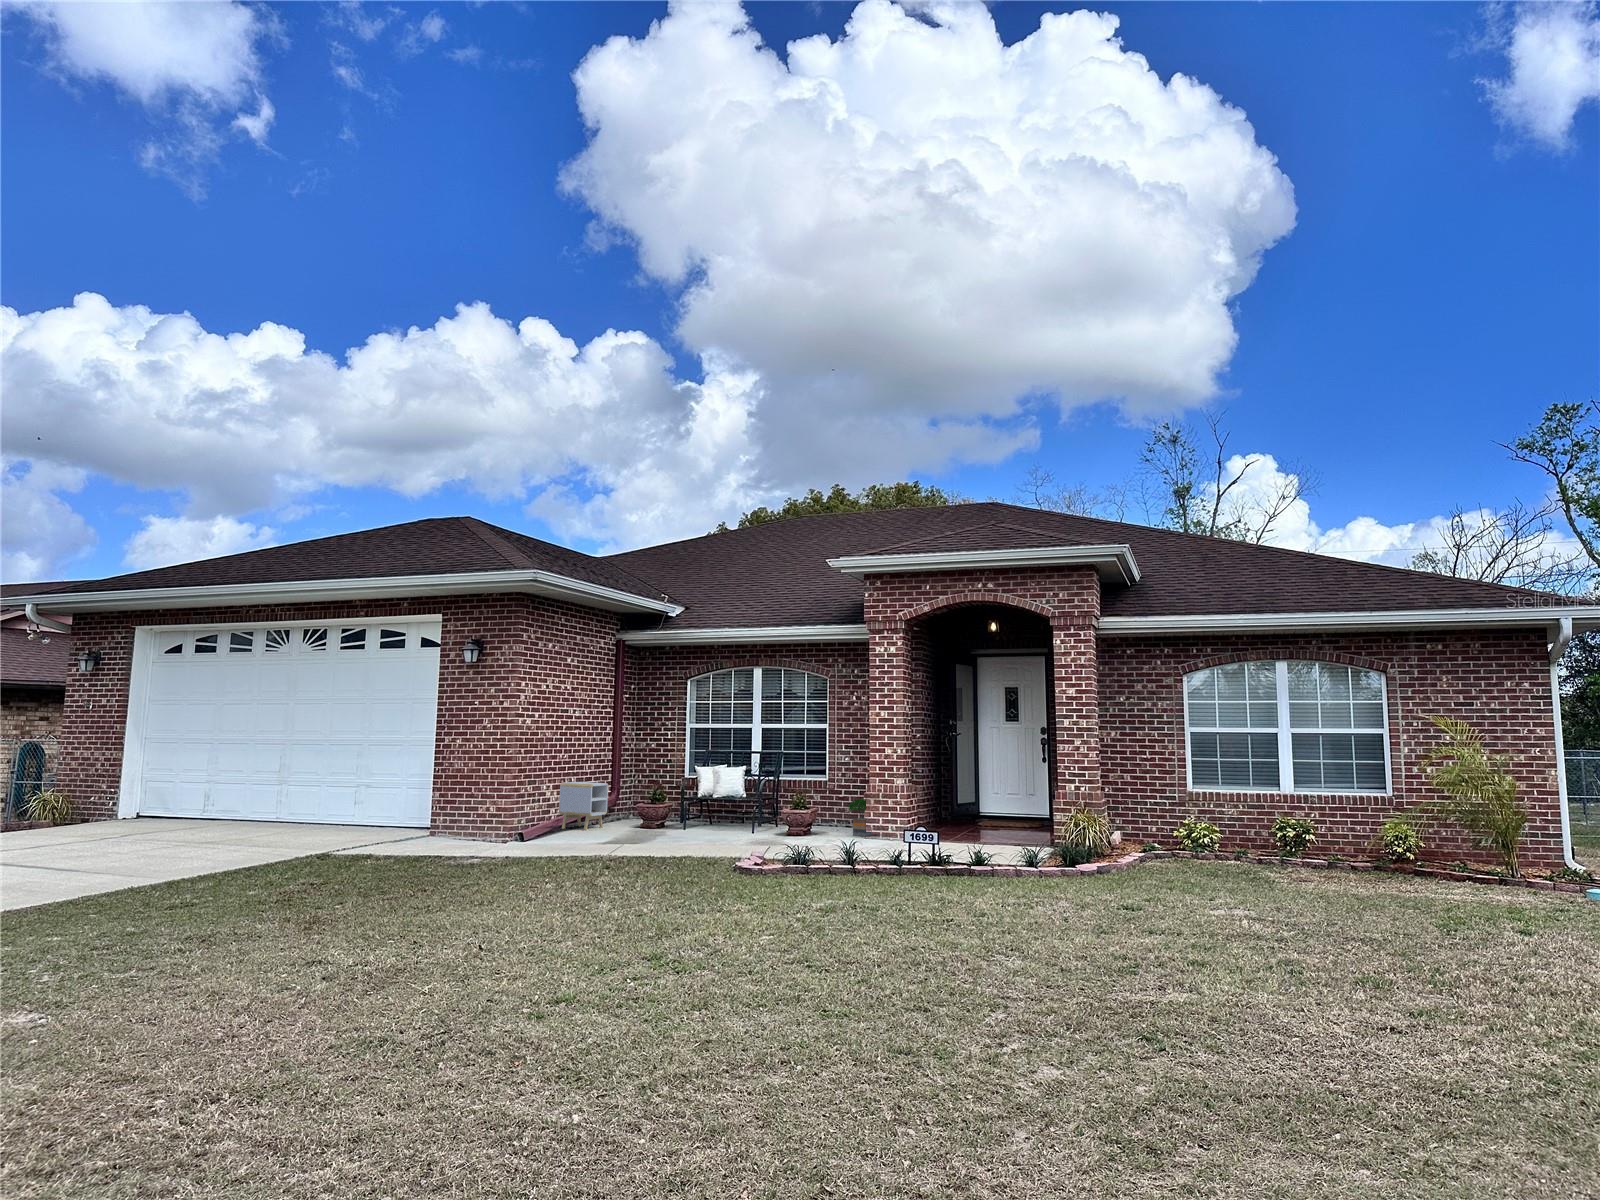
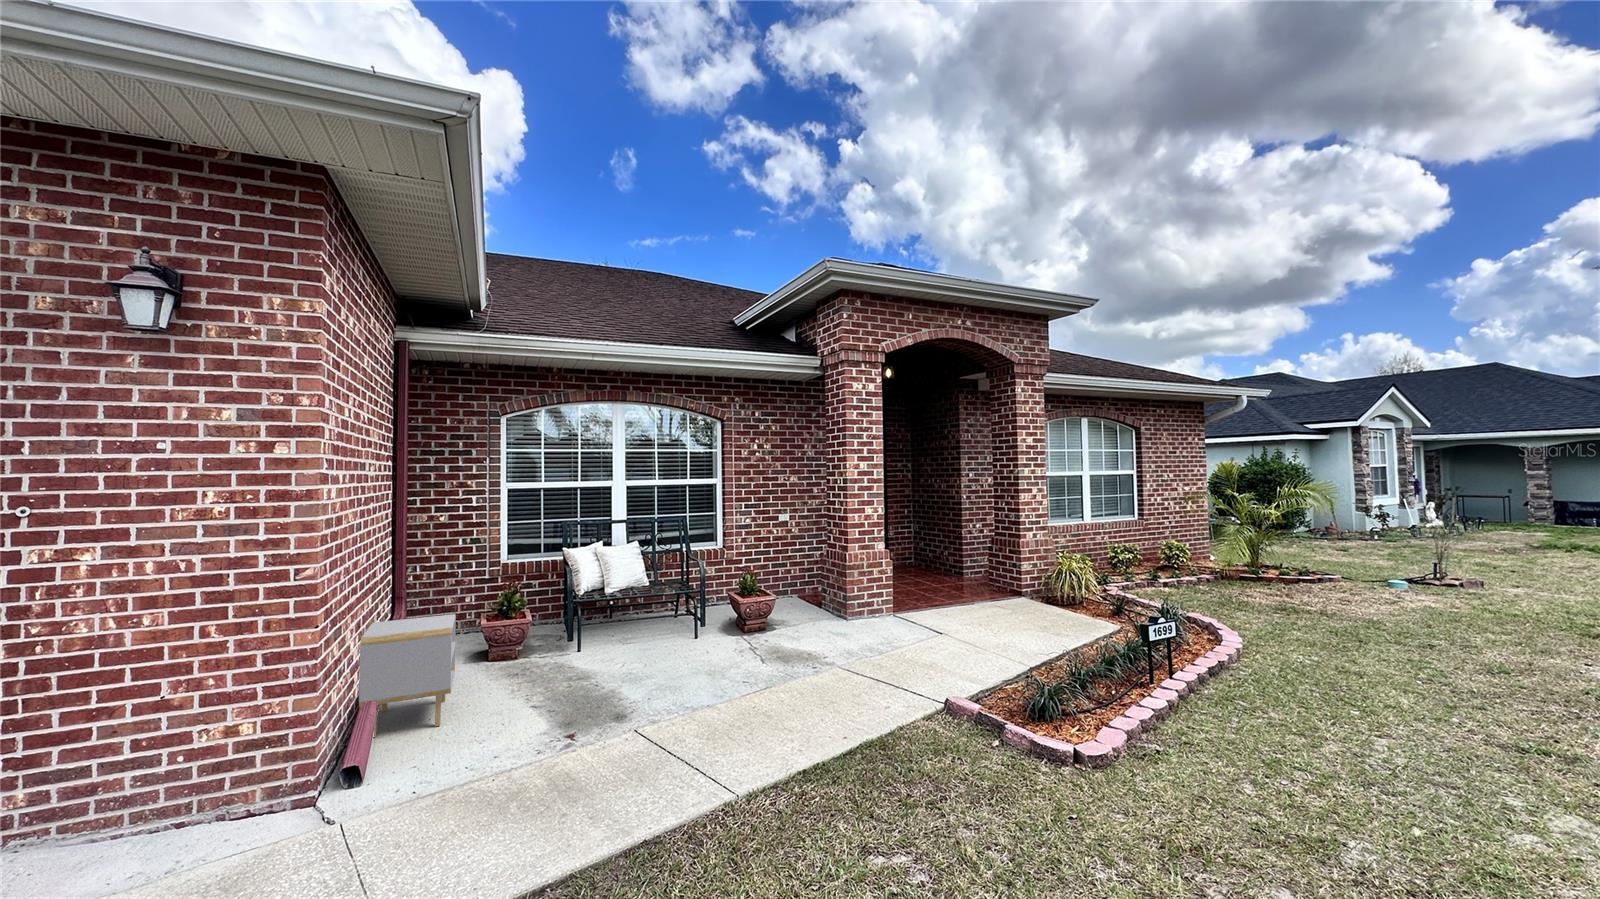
potted tree: present [848,798,871,837] -> none [797,567,830,616]

